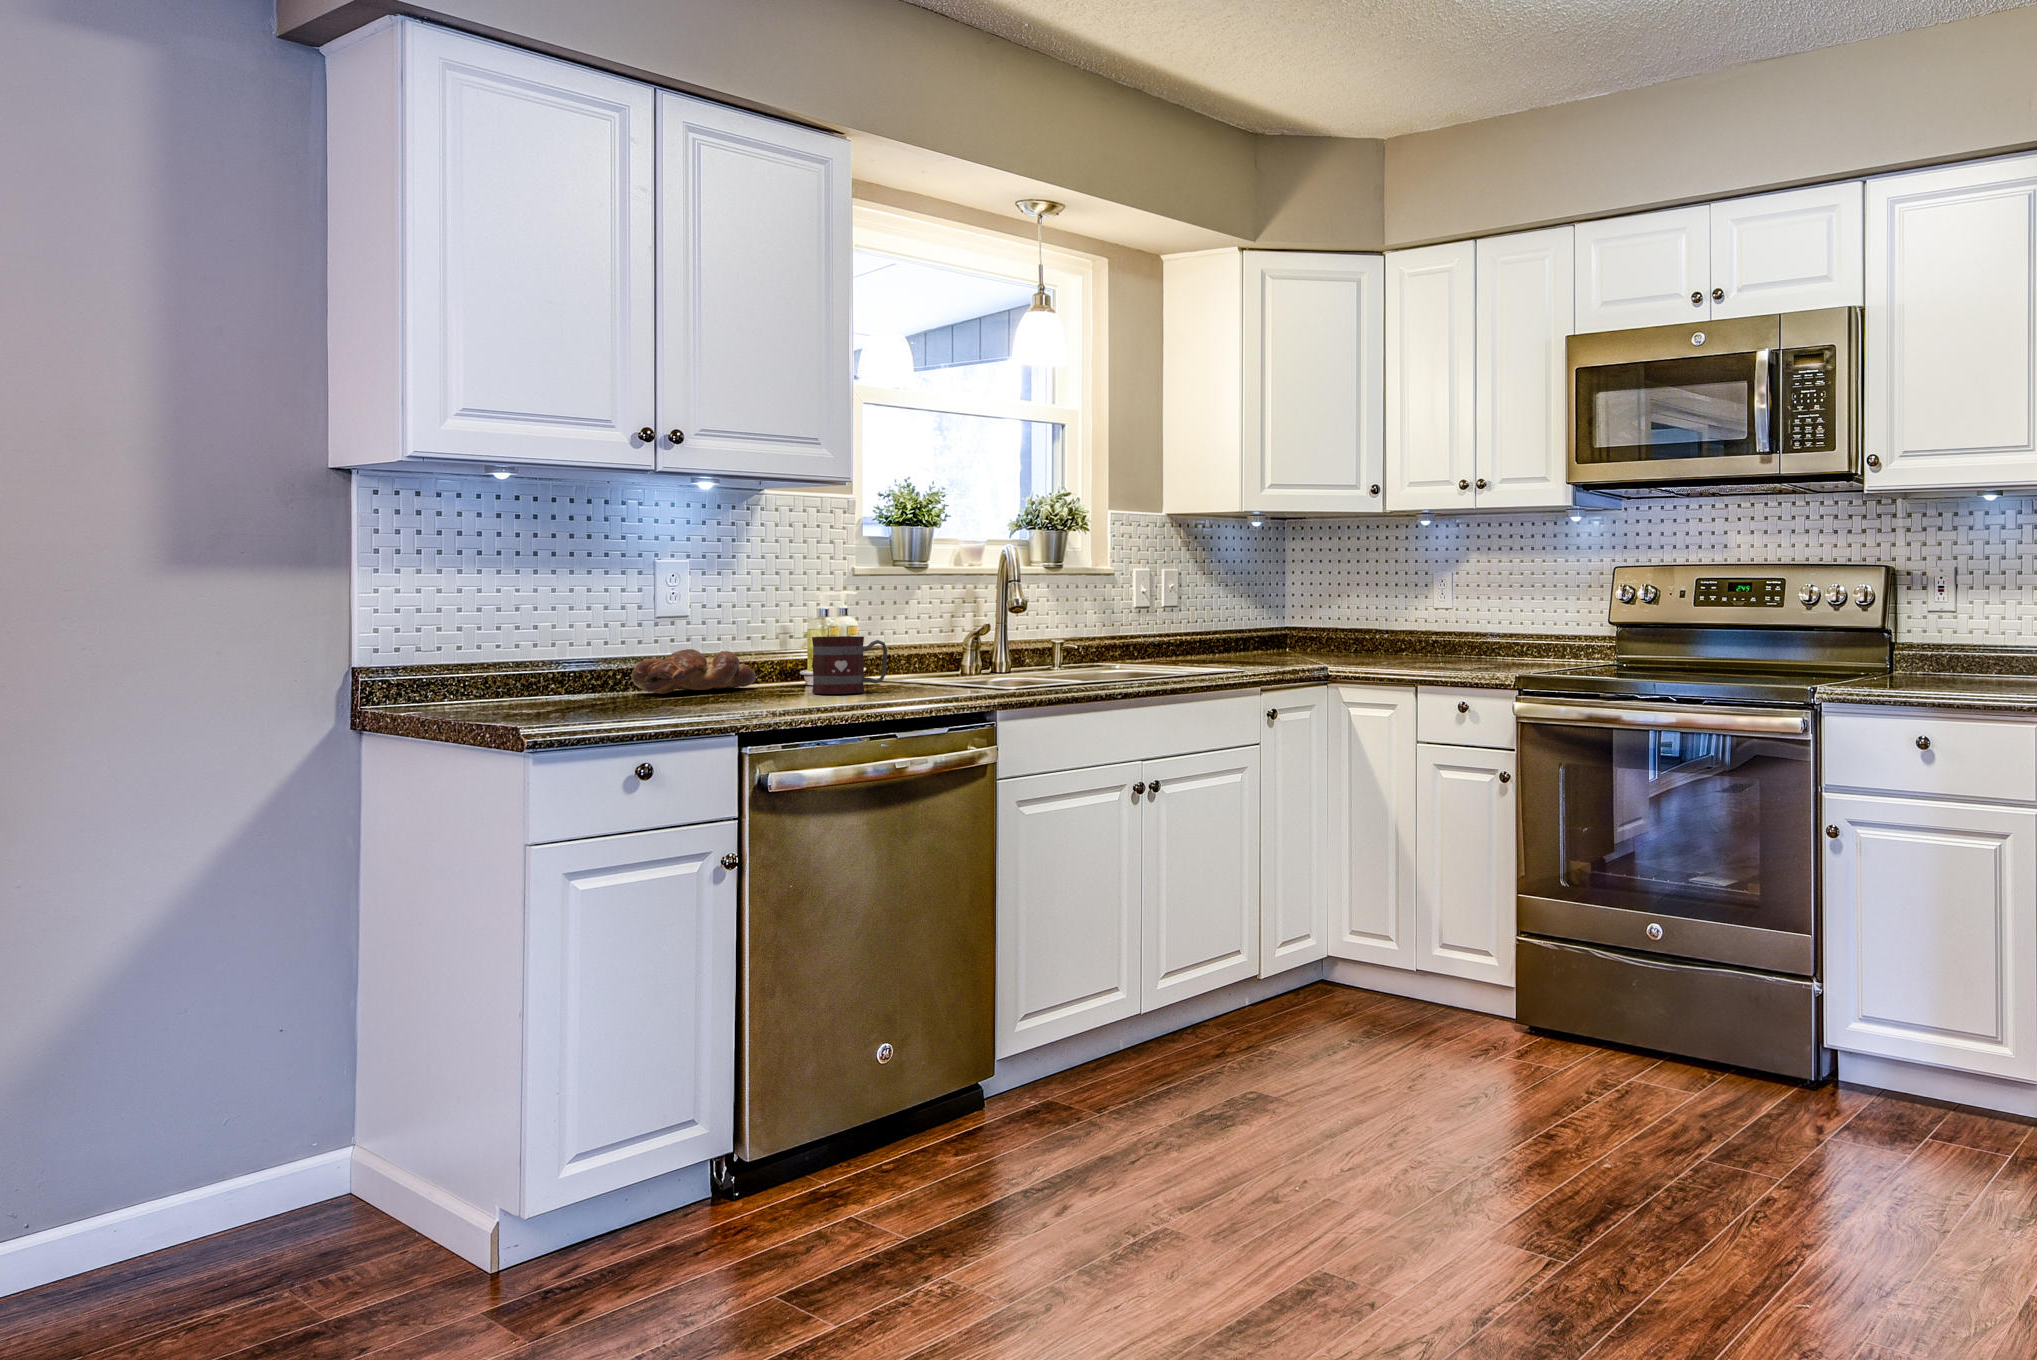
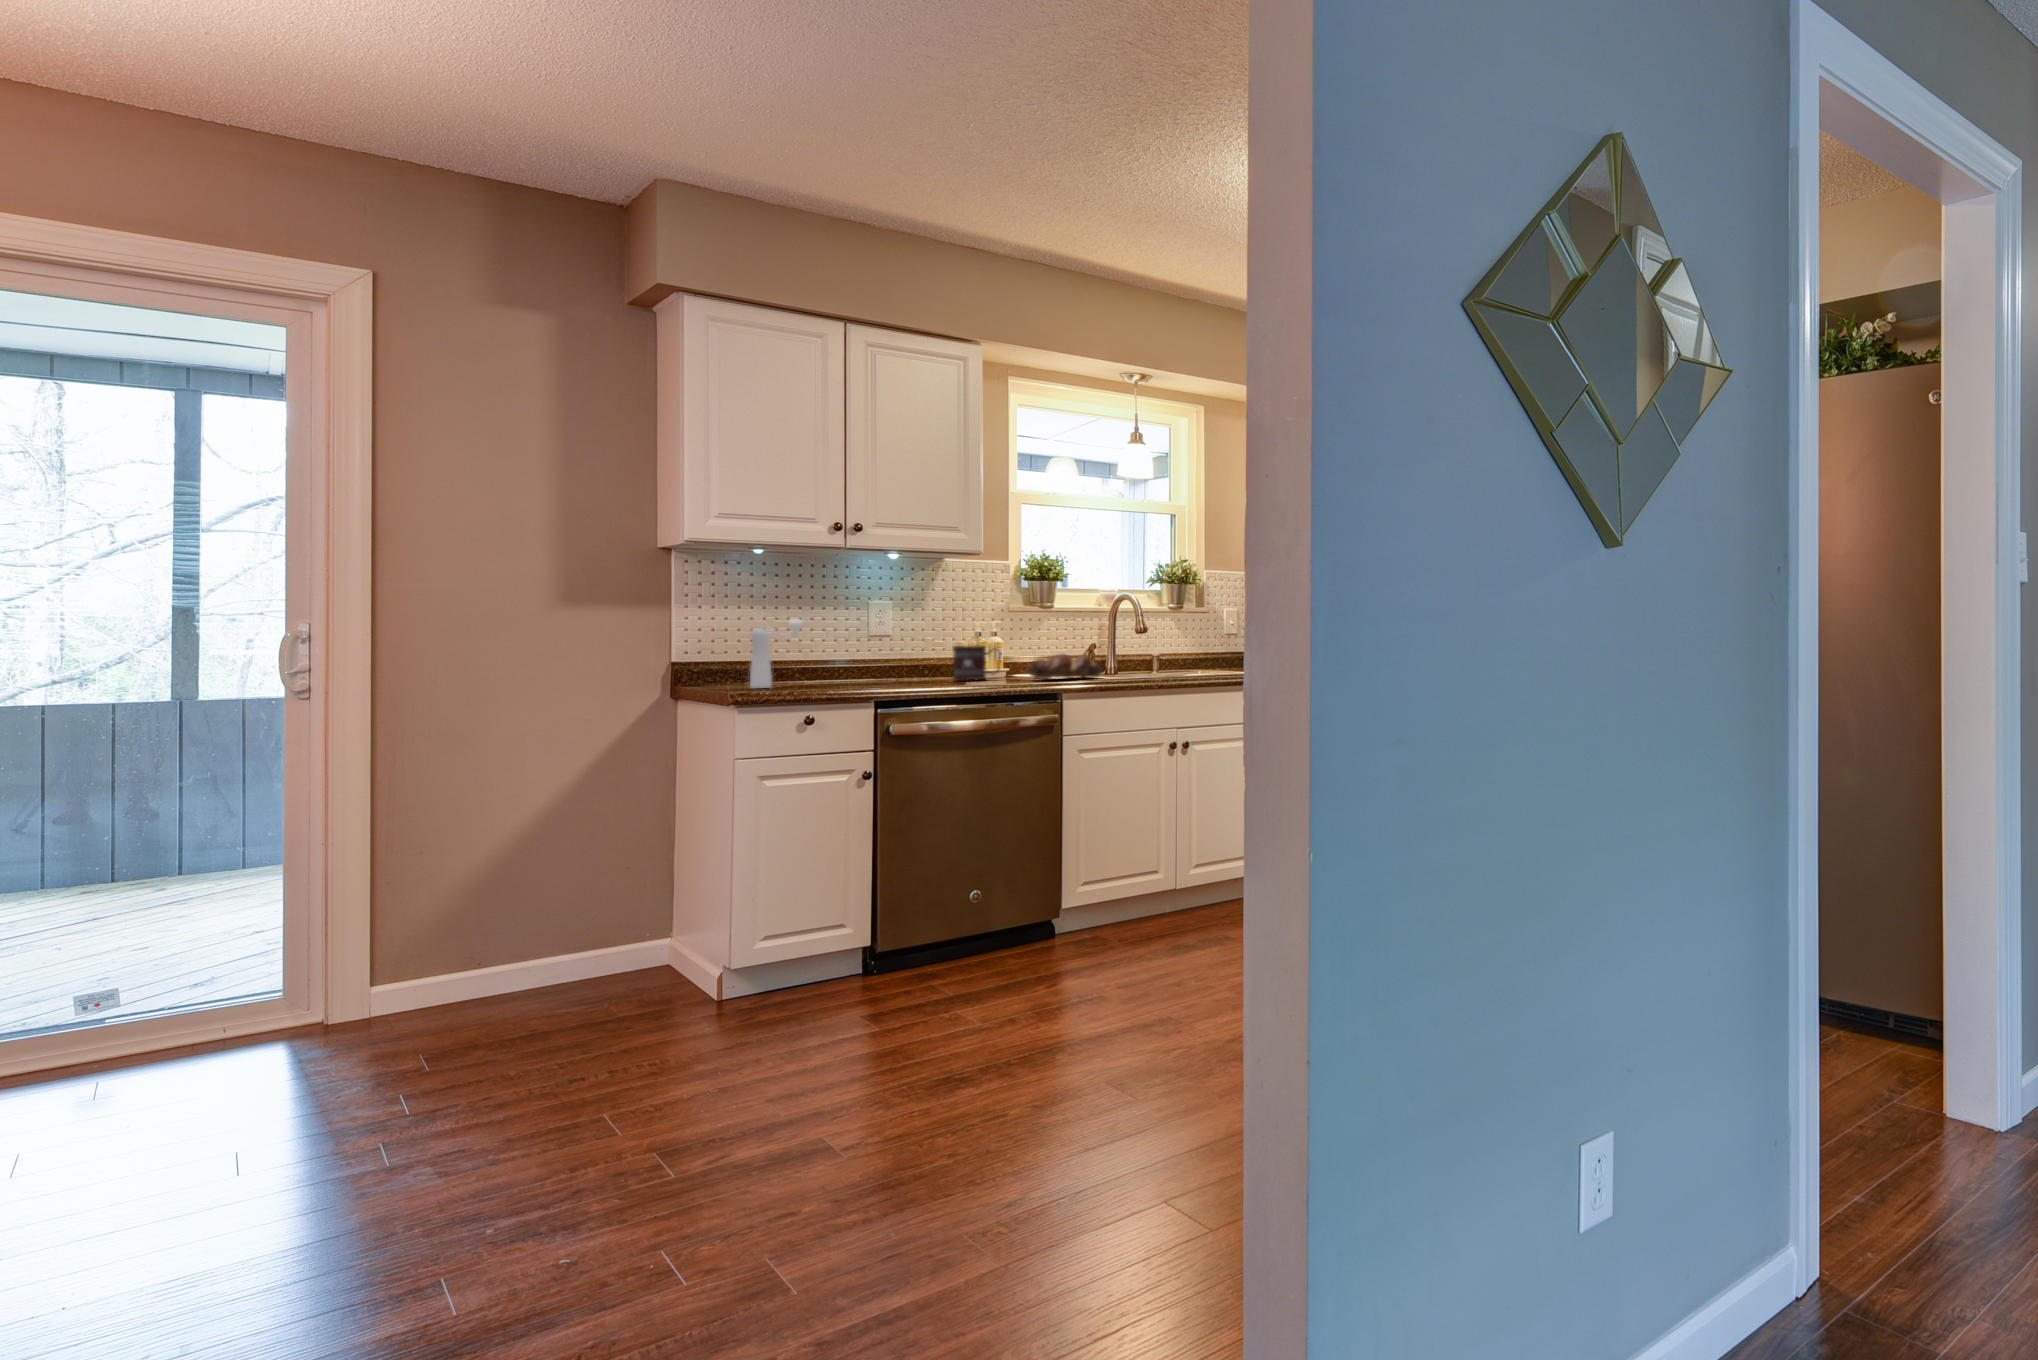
pepper mill: none [500,593,583,712] -> present [750,619,803,688]
bread loaf: present [631,649,756,694] -> present [1028,654,1102,680]

